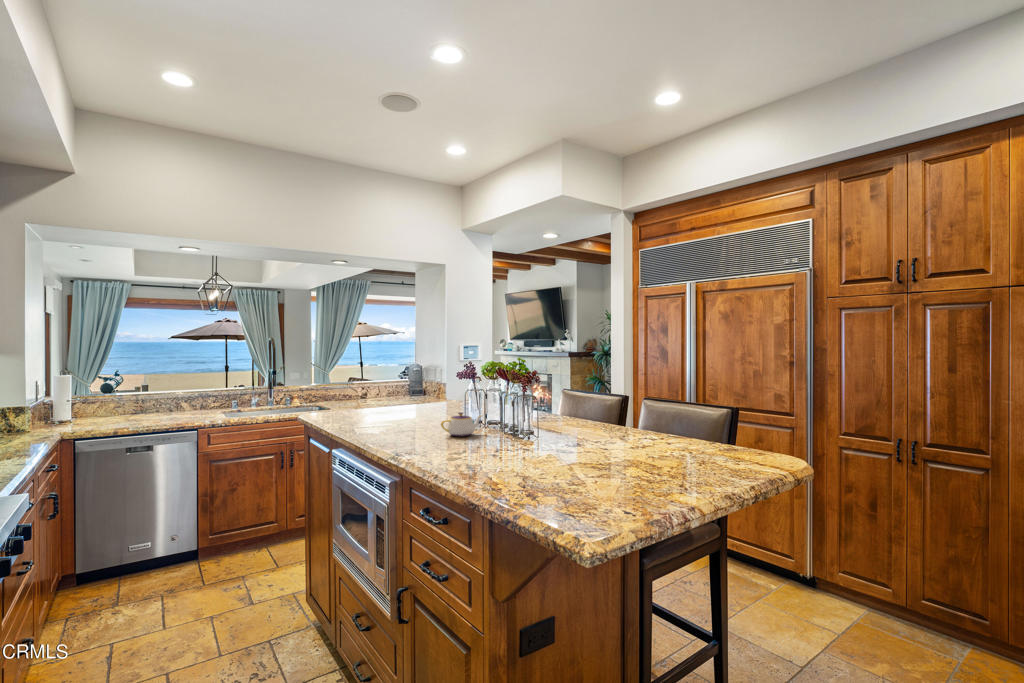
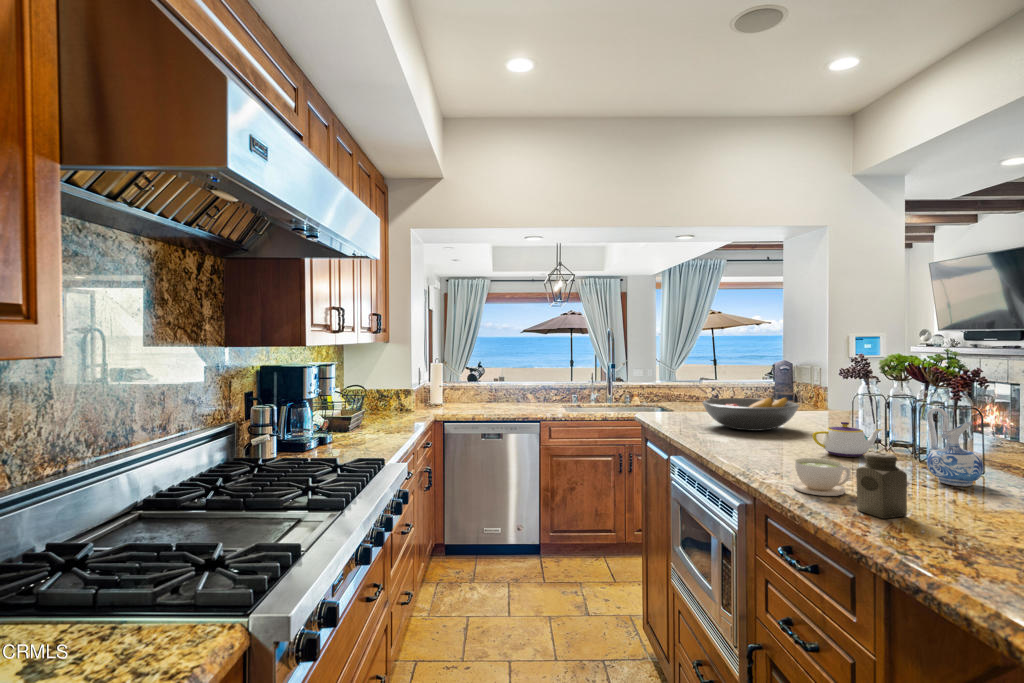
fruit bowl: none [360,395,431,422] -> present [702,397,799,431]
ceramic pitcher: none [507,401,534,449] -> present [927,408,983,486]
salt shaker: none [470,435,498,478] -> present [856,452,907,519]
coffee cup: none [431,442,466,468] -> present [793,458,850,496]

